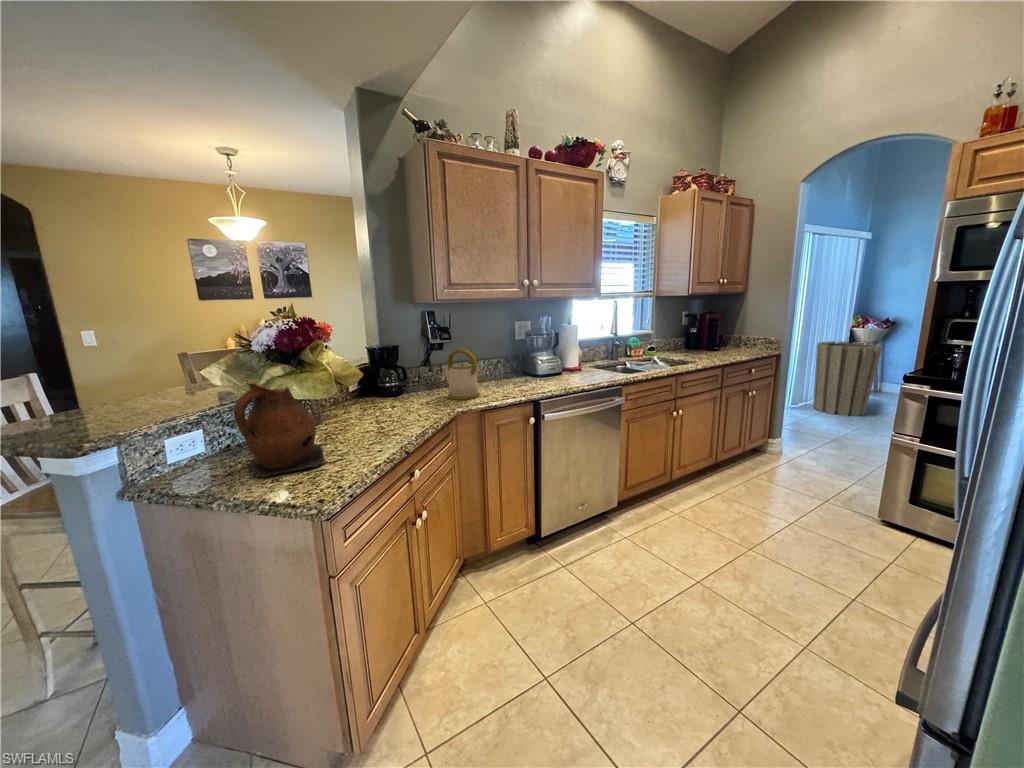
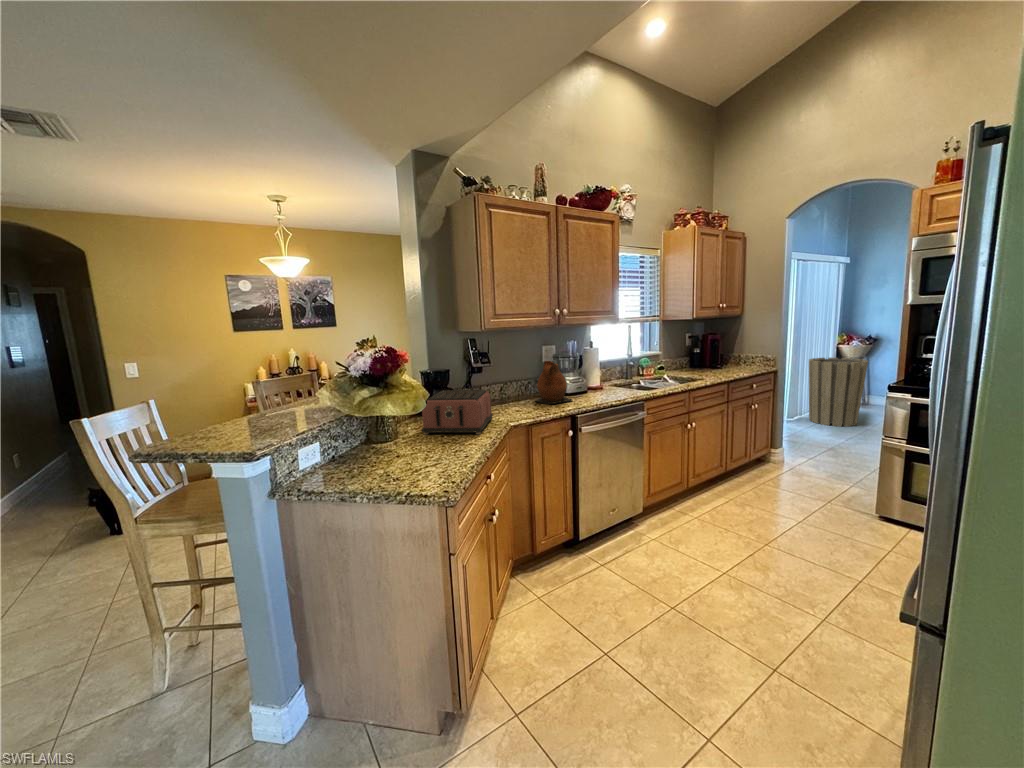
kettle: present [444,349,480,400] -> none [491,371,524,416]
toaster: none [349,369,440,423] -> present [422,390,493,435]
ceramic pitcher: present [234,382,325,477] -> present [536,361,572,404]

